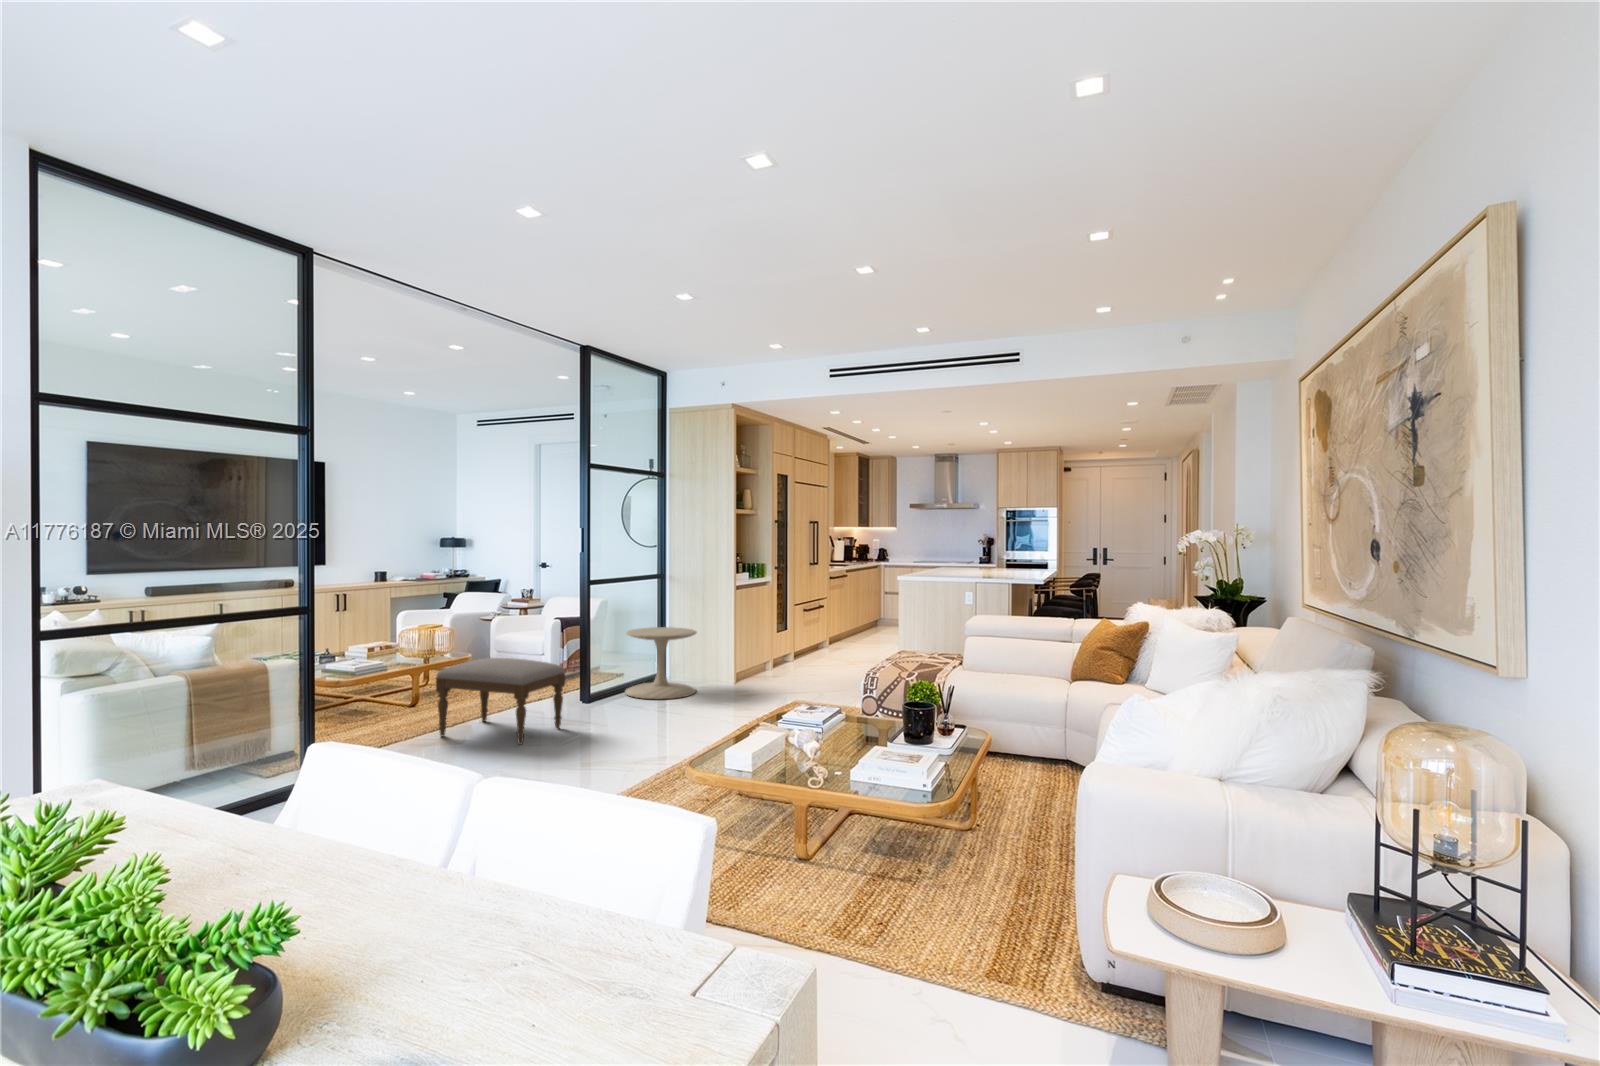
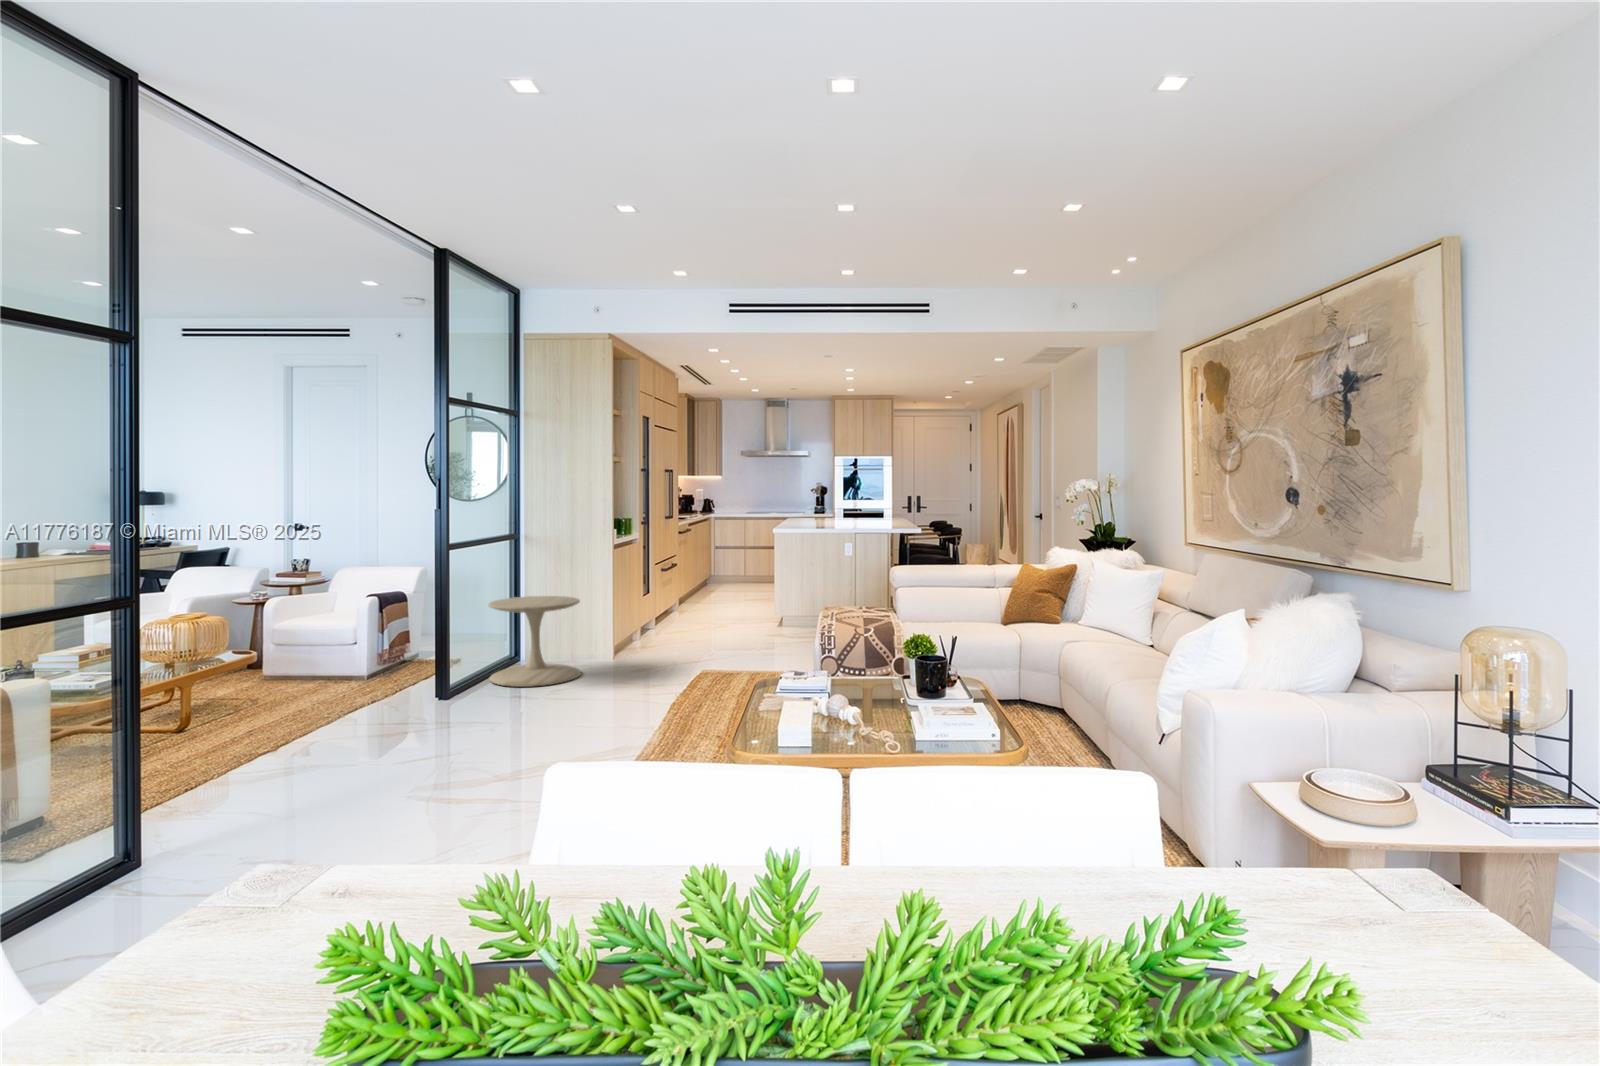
ottoman: present [436,658,565,745] -> none [259,650,451,770]

